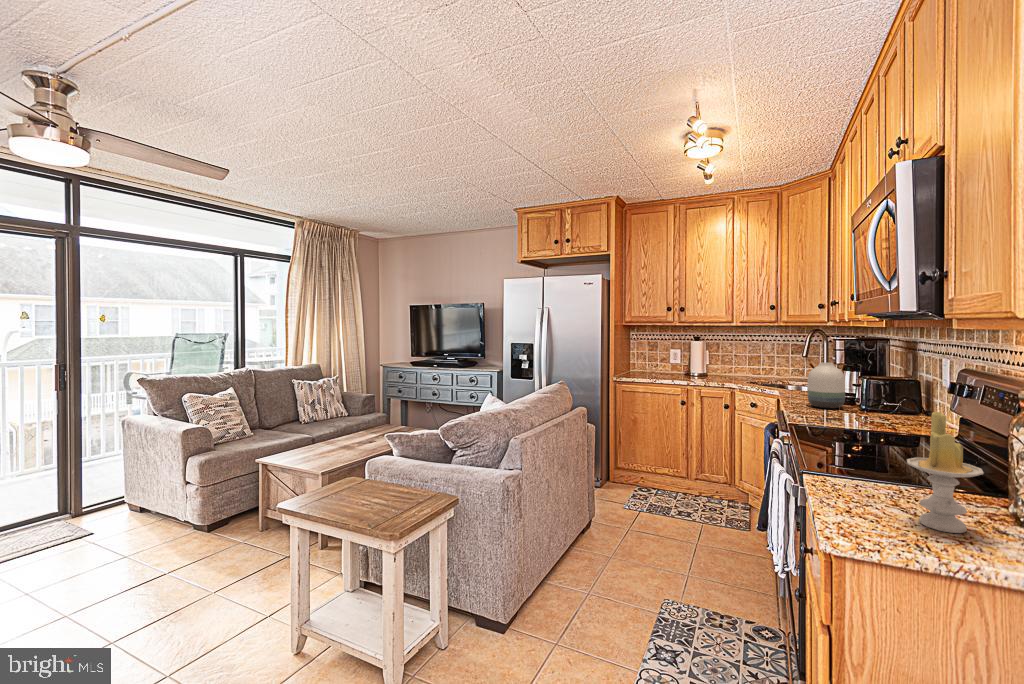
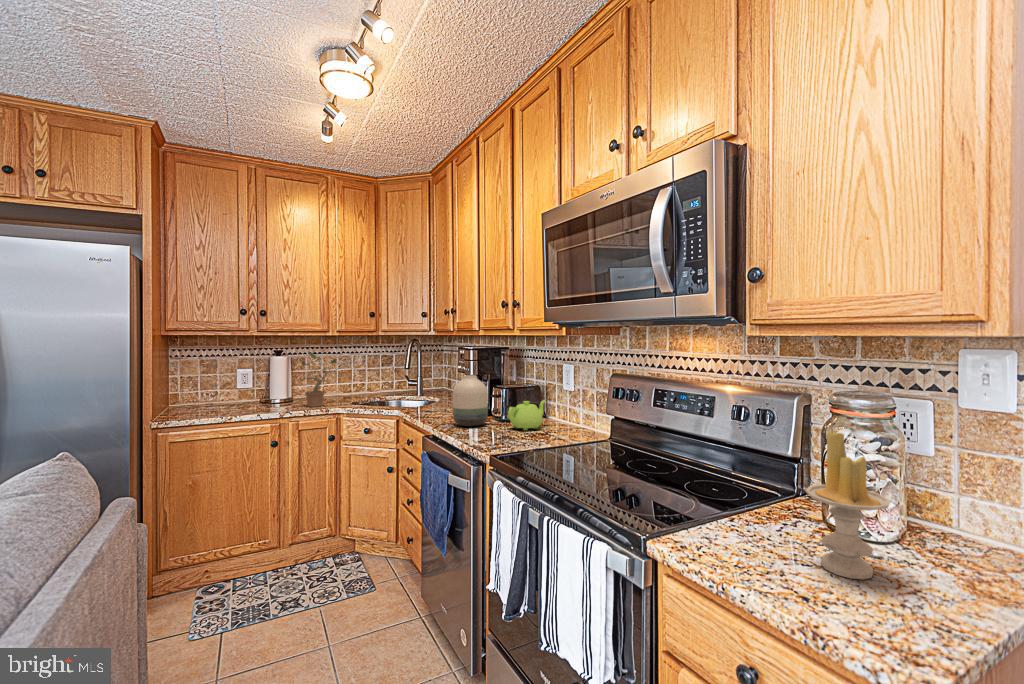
potted plant: none [704,337,742,381] -> present [299,352,337,407]
teapot: none [854,391,910,419] -> present [507,400,546,430]

